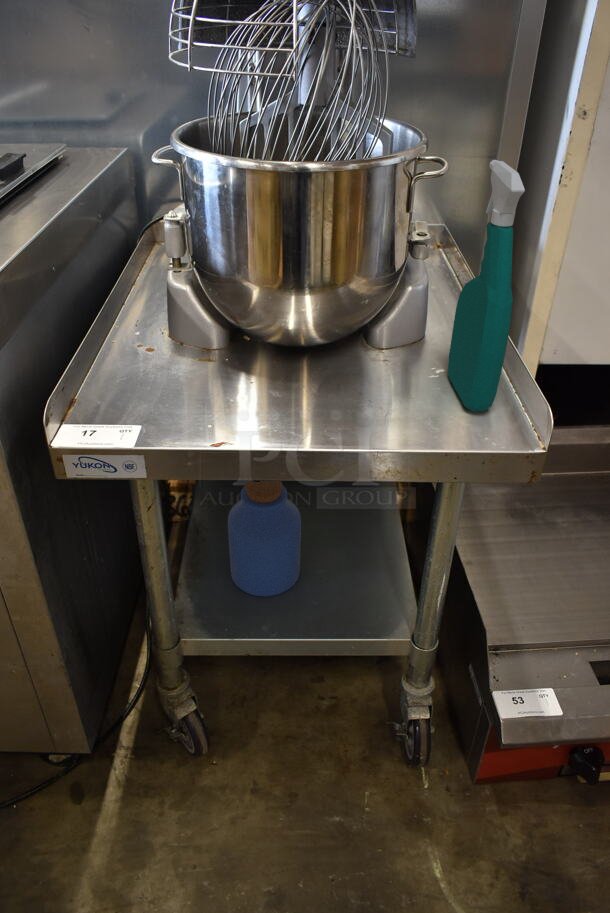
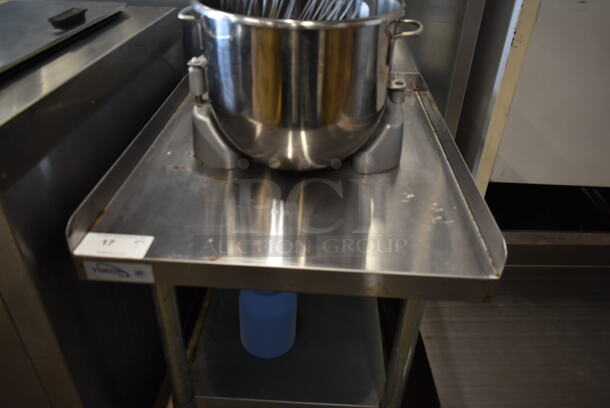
spray bottle: present [448,160,525,411] -> none [417,25,491,235]

